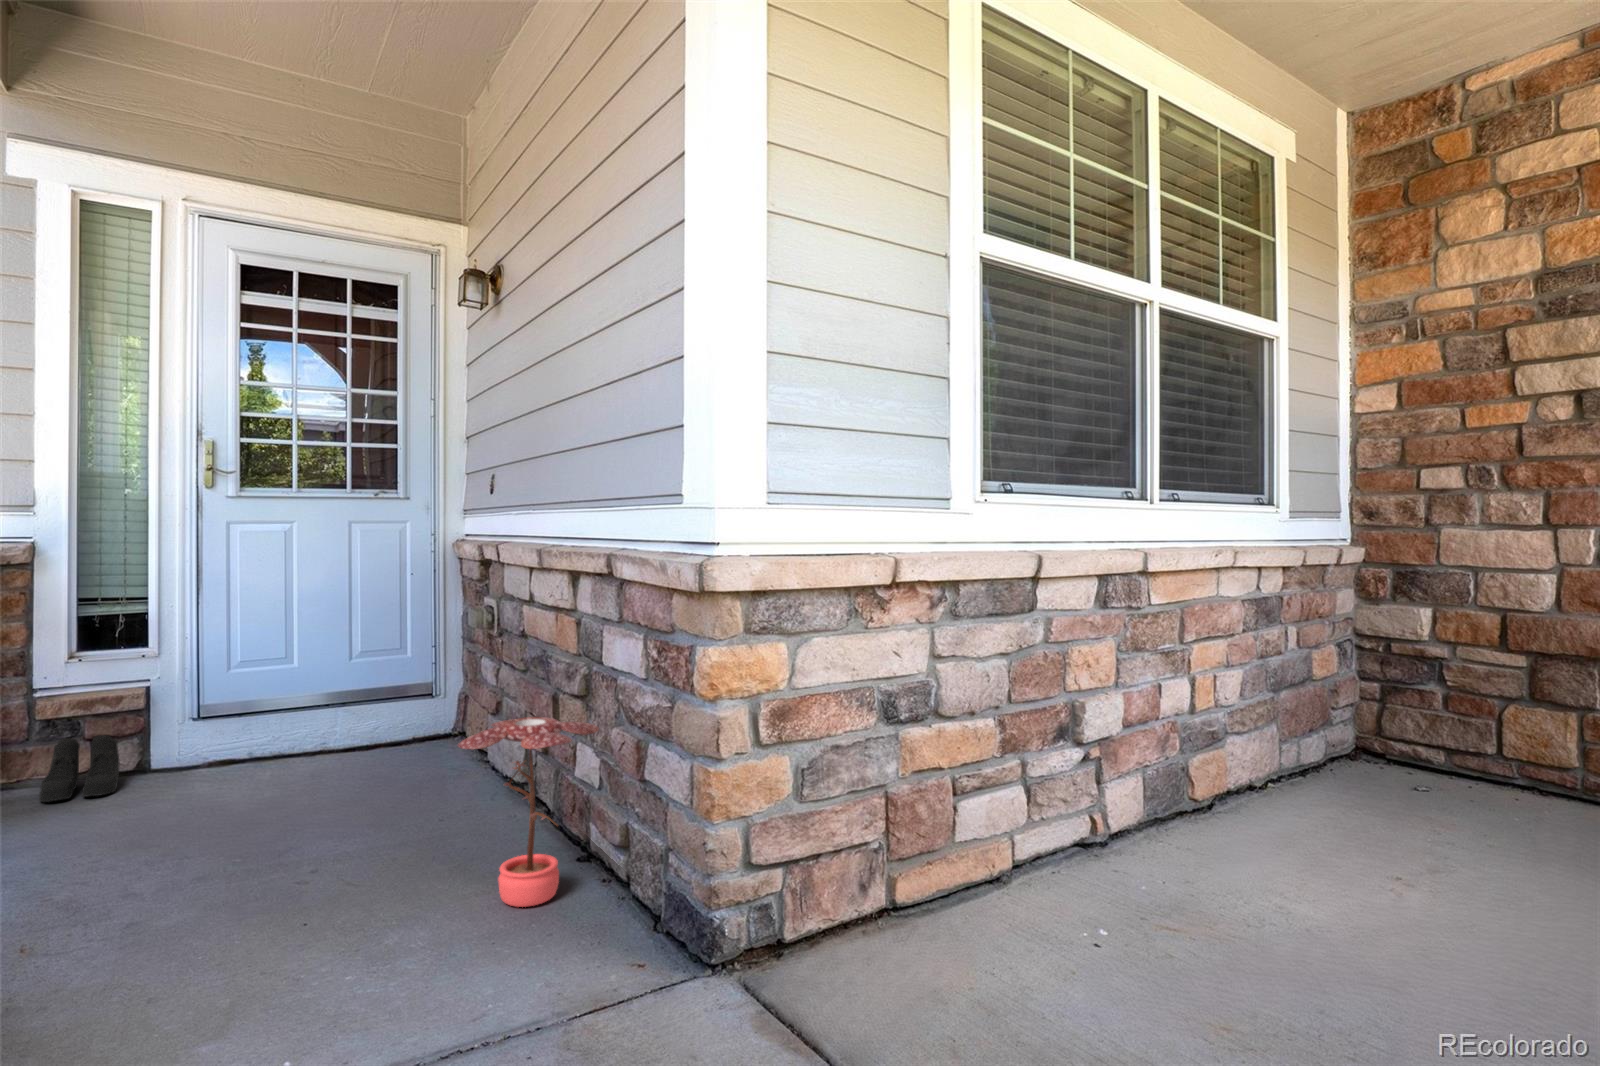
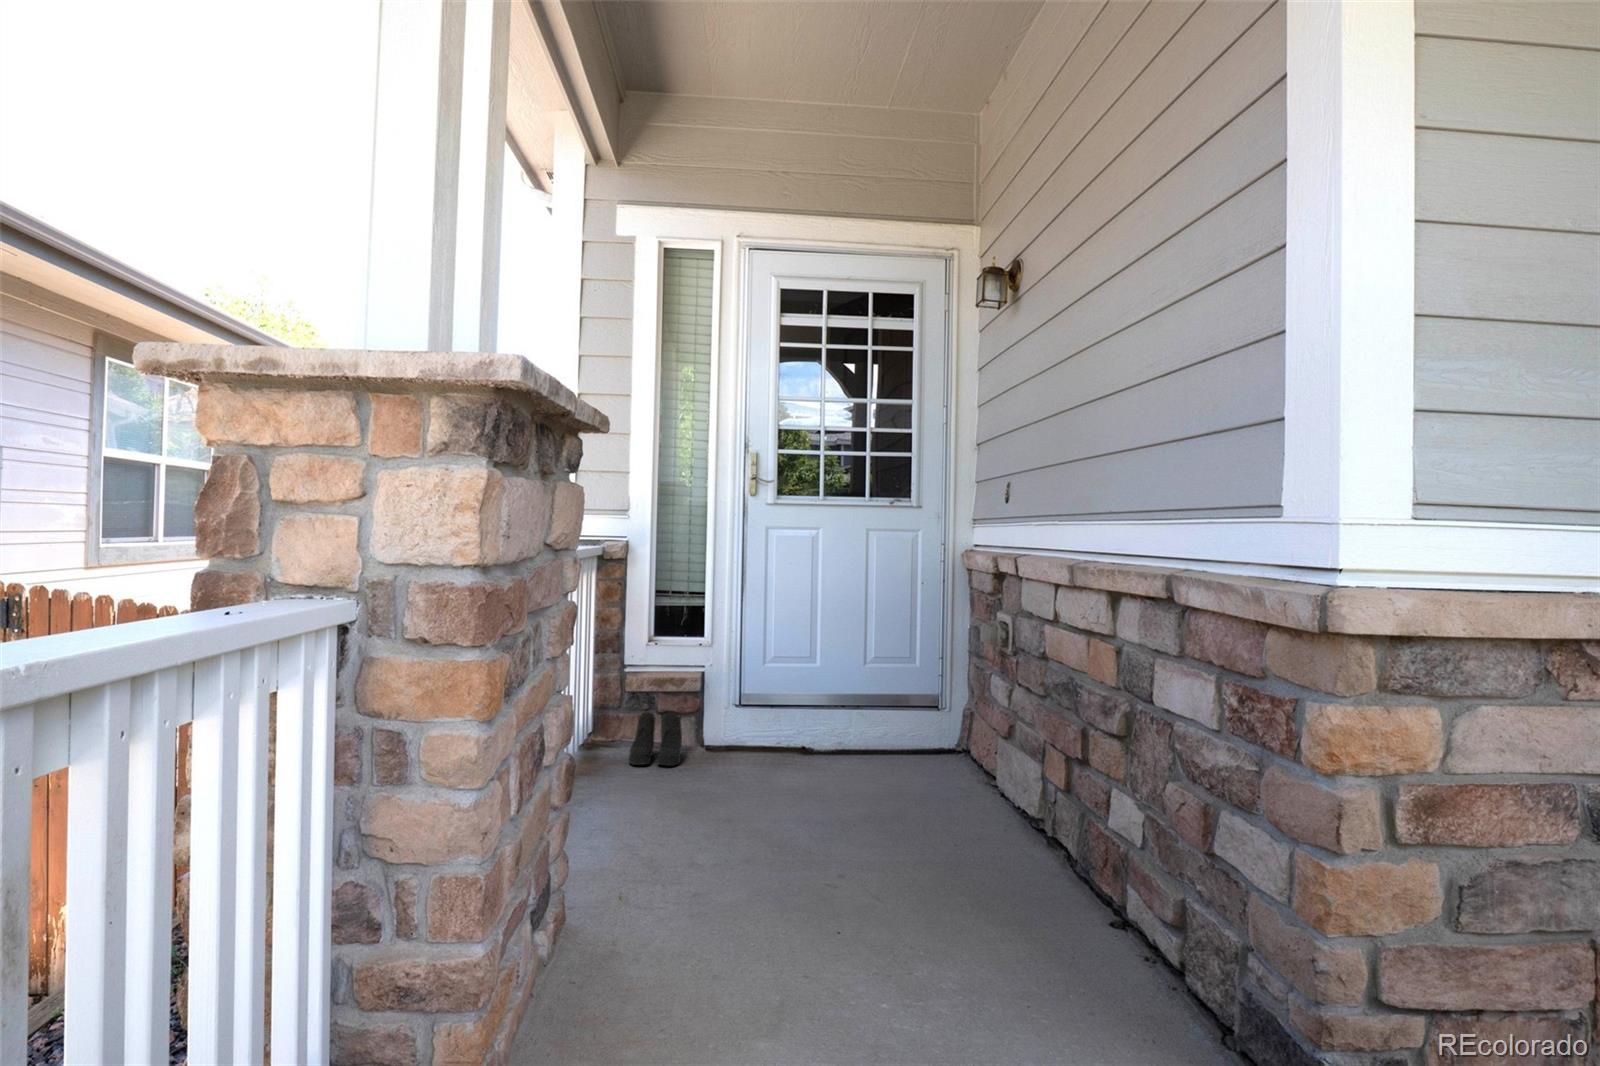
potted plant: present [458,717,599,907] -> none [994,755,1150,971]

